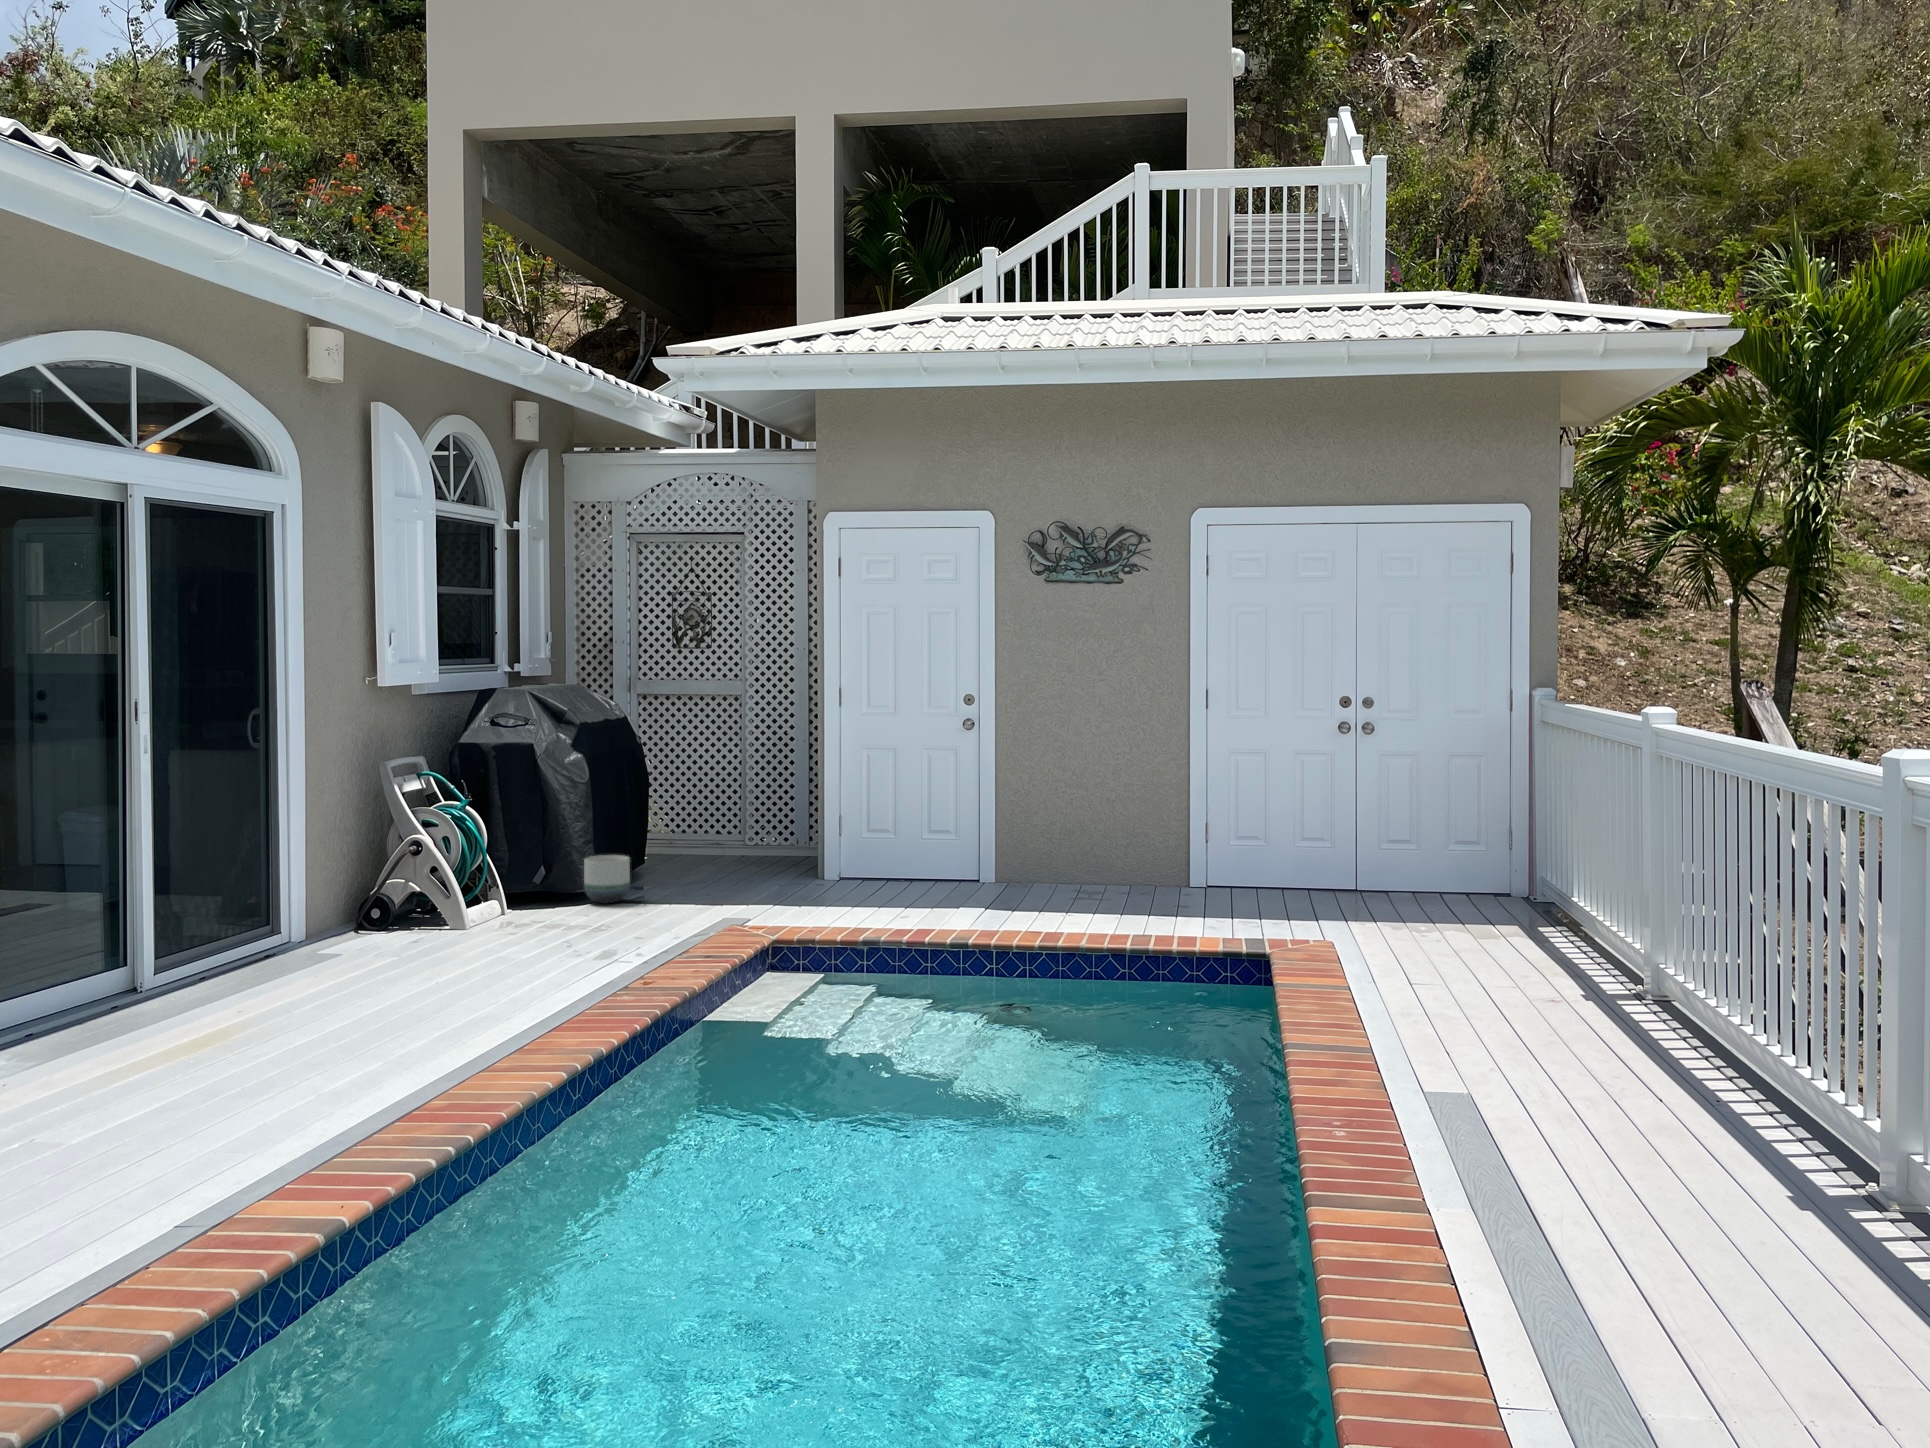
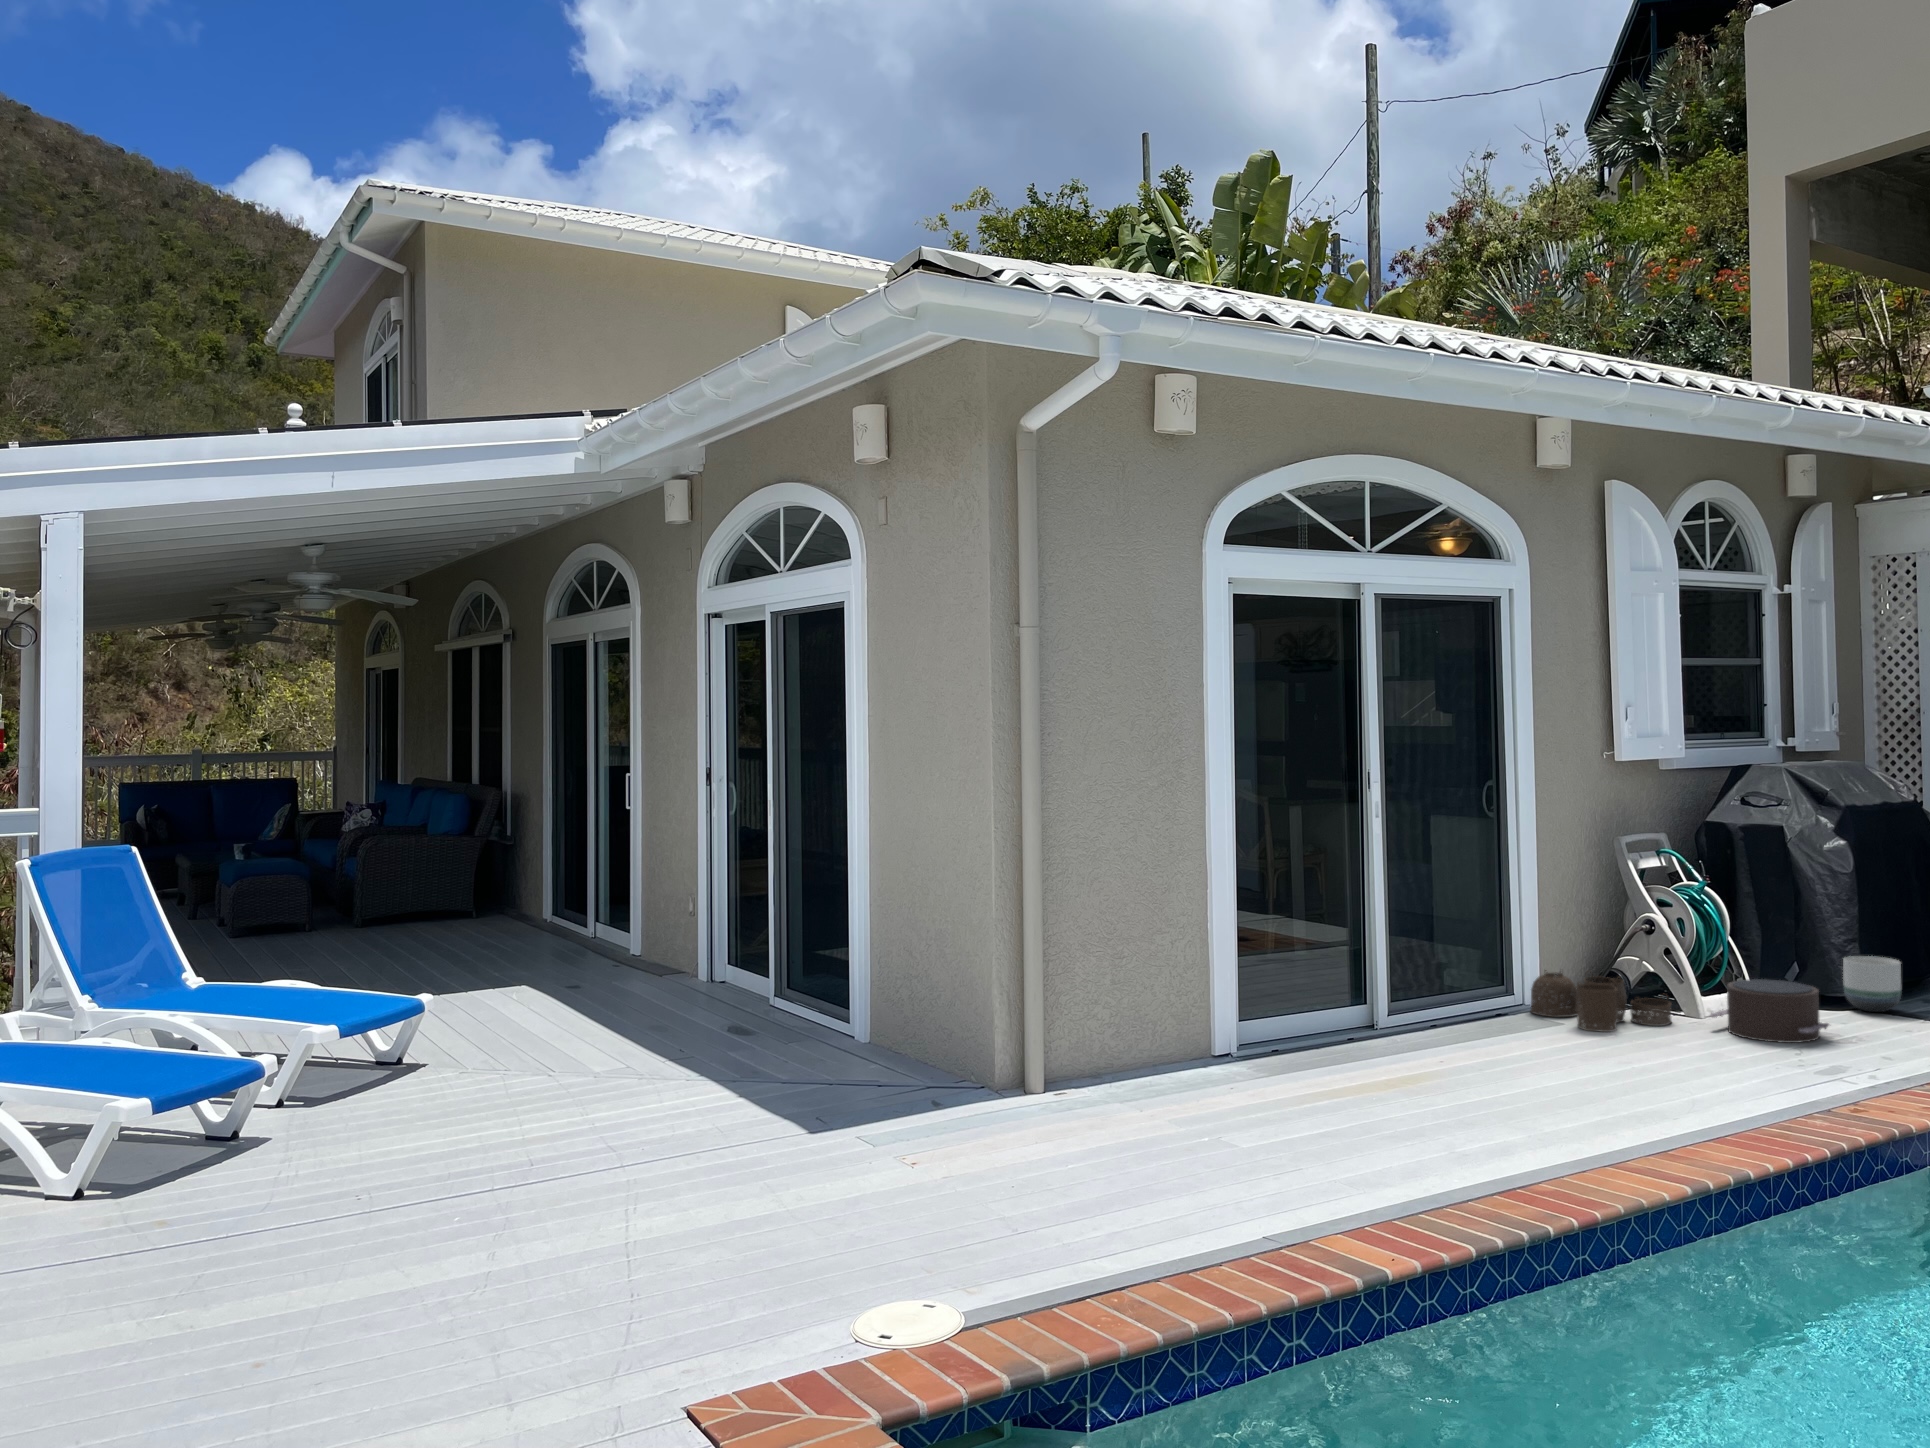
pouf: none [486,884,592,940] -> present [1710,979,1829,1043]
woven basket: none [305,897,450,956] -> present [1531,970,1671,1032]

